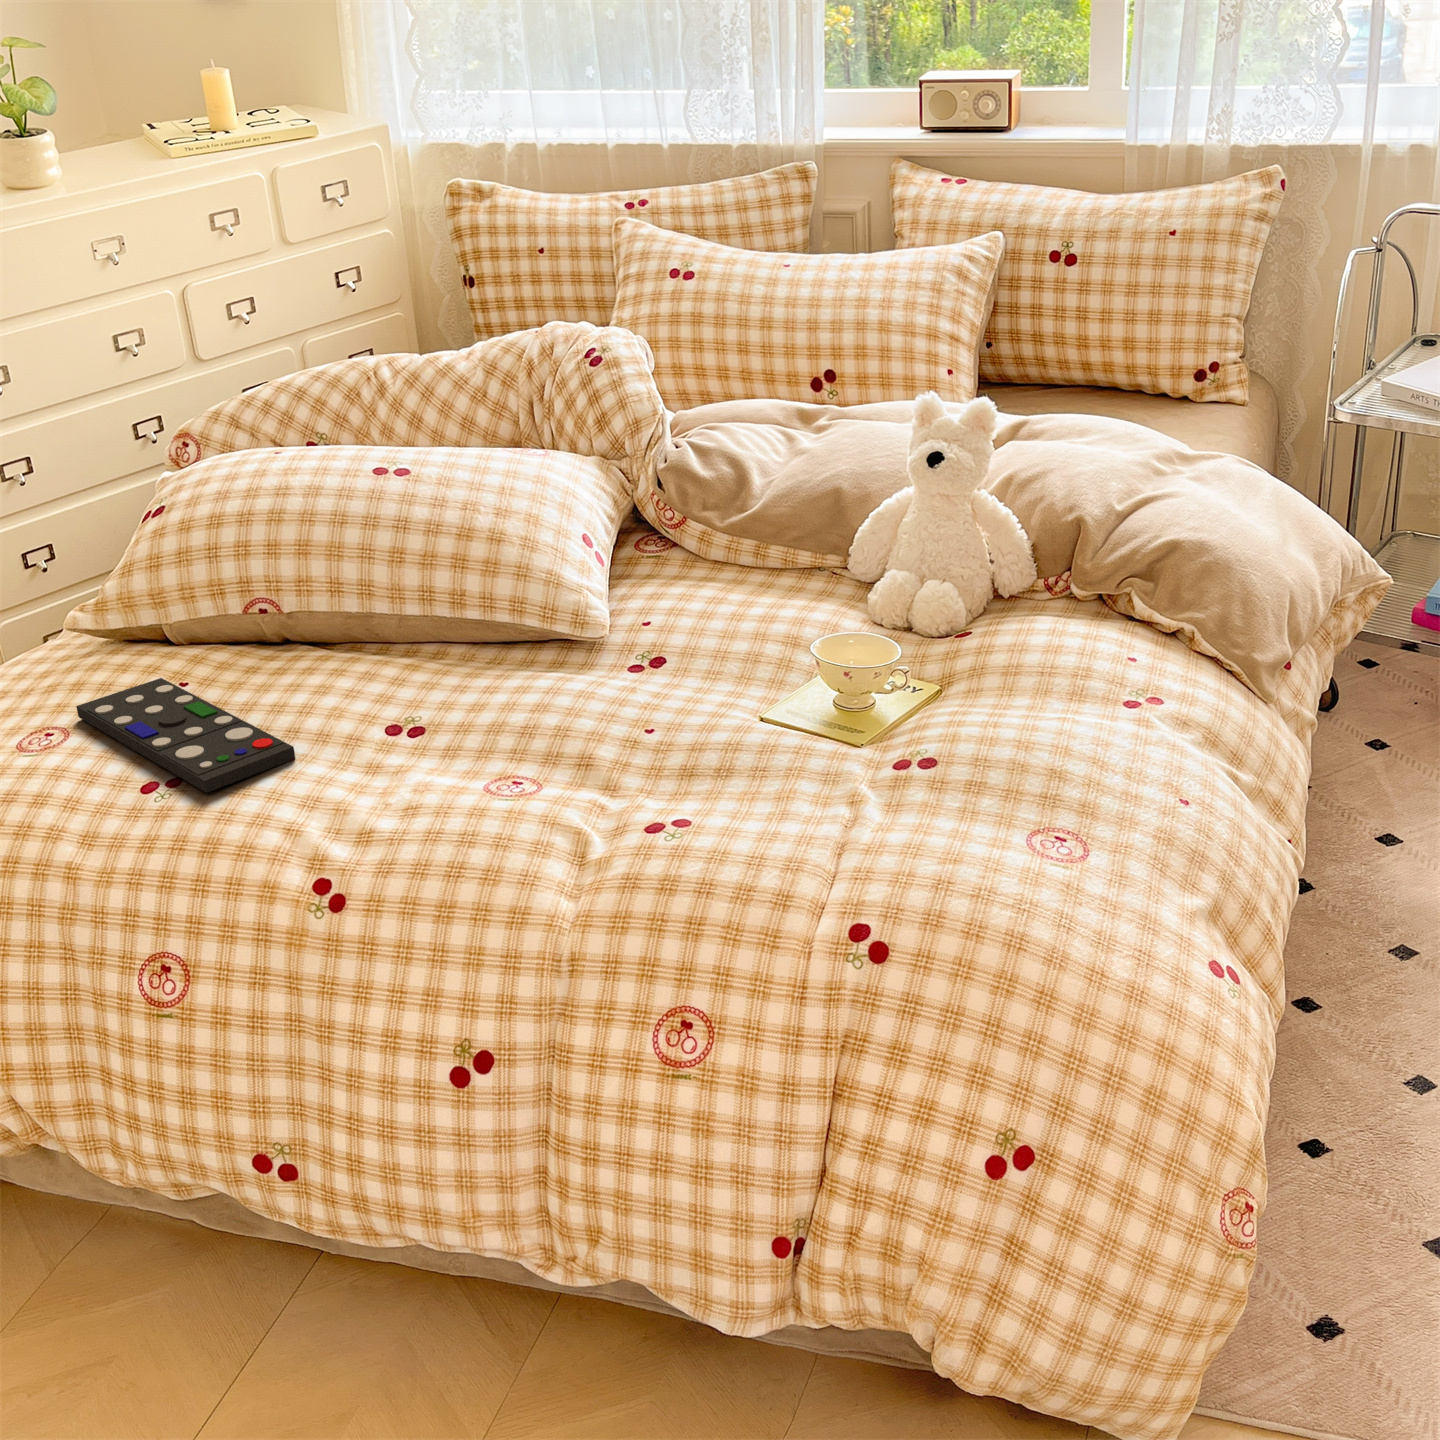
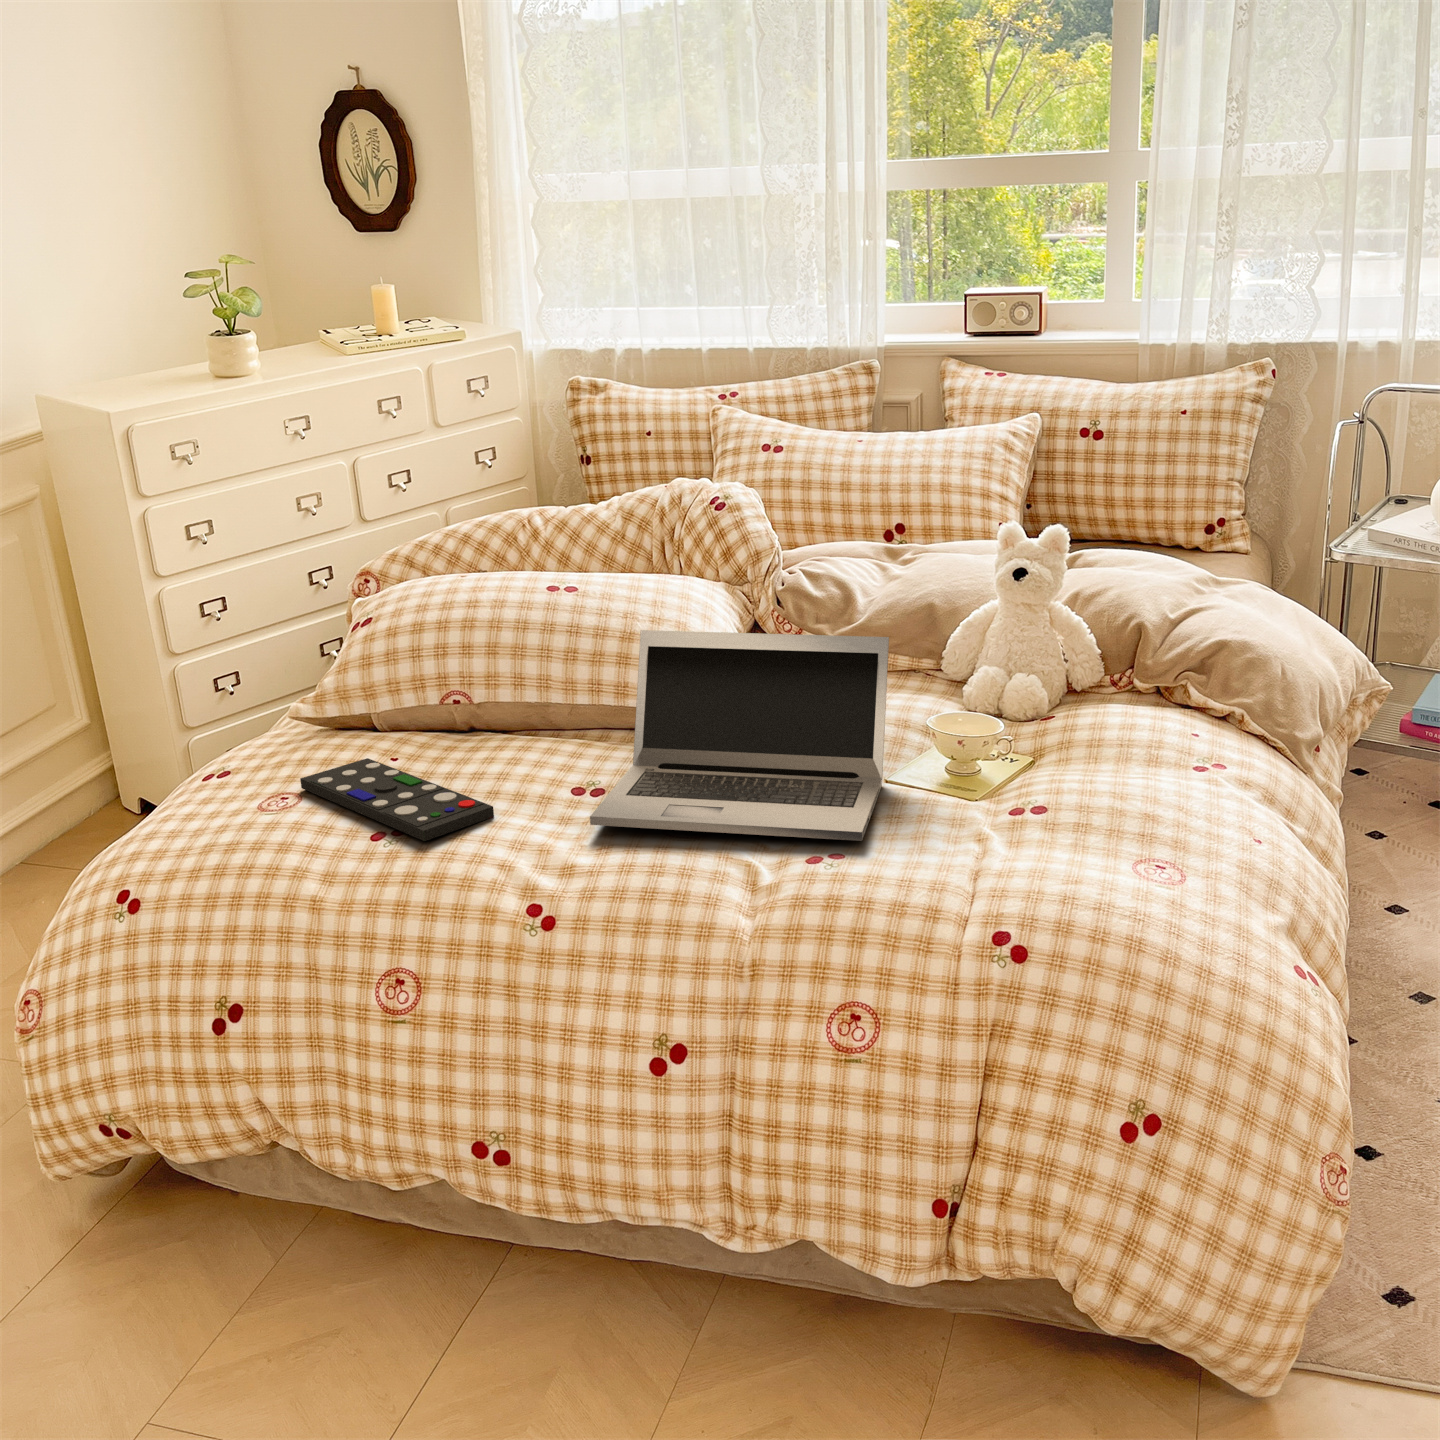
laptop: none [400,530,766,799] -> present [590,630,889,841]

